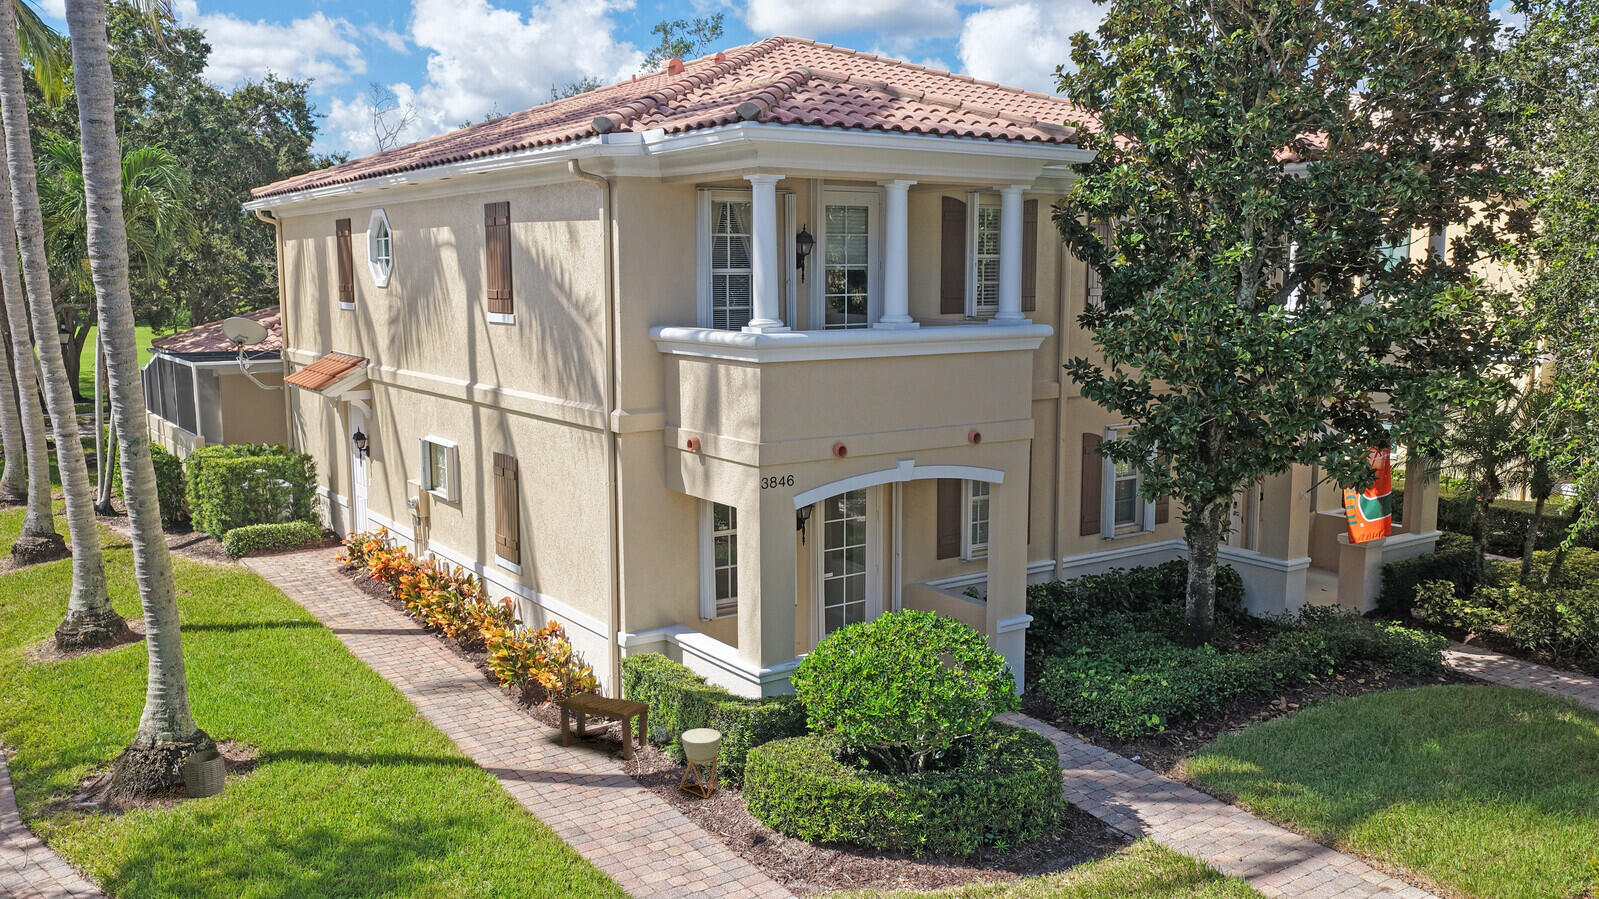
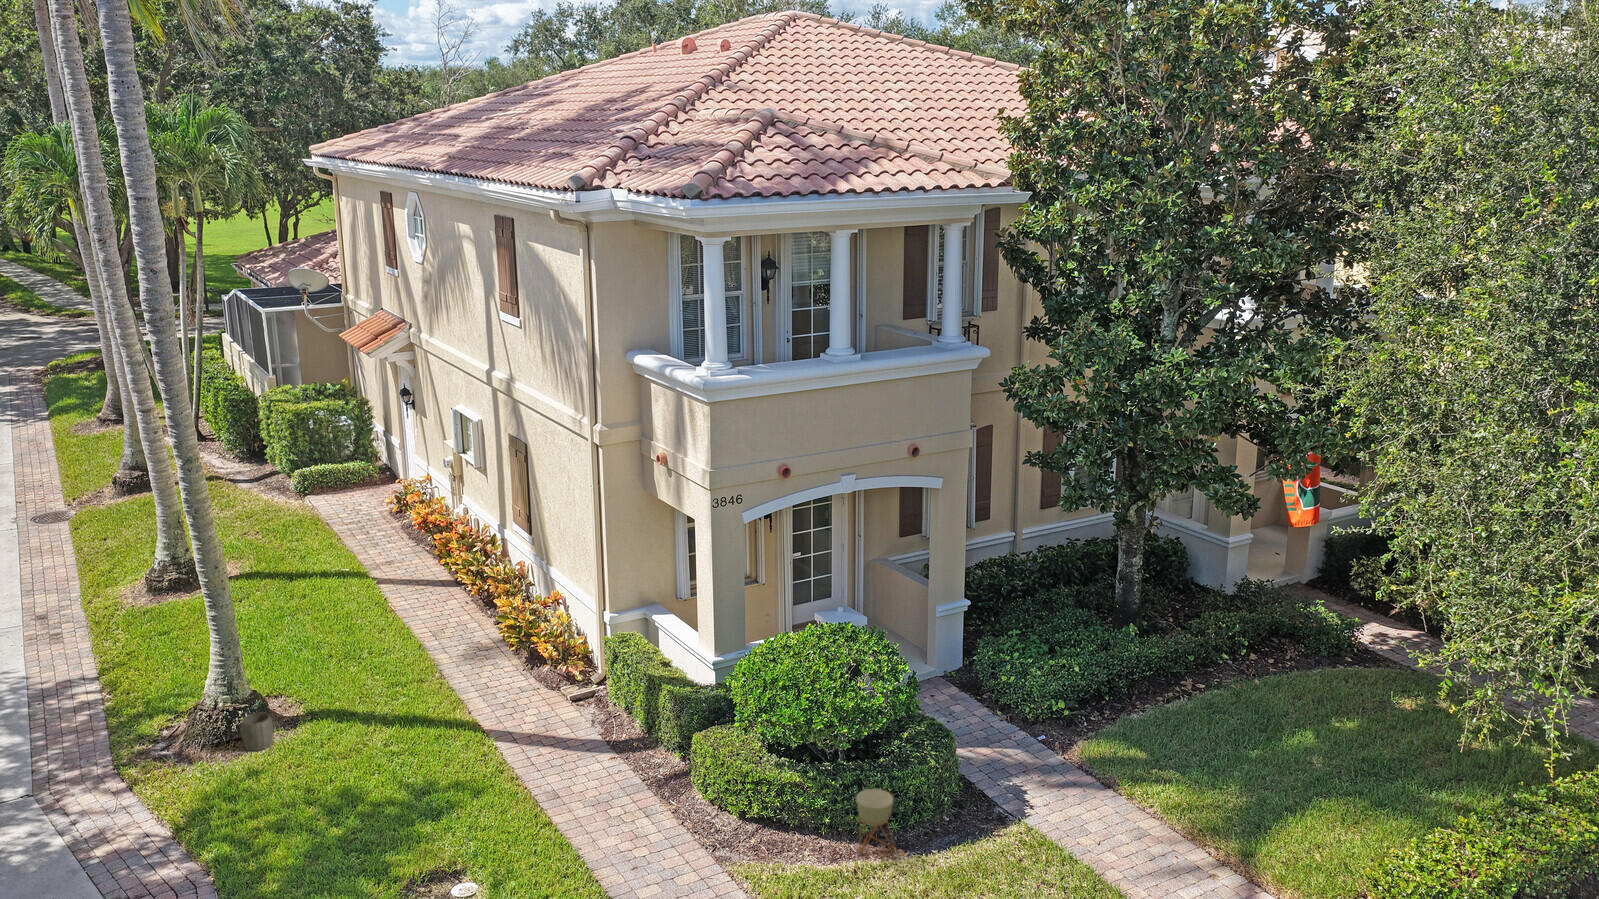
bench: present [559,692,649,760] -> none [549,665,624,727]
planter: present [680,728,721,798] -> present [856,789,895,855]

